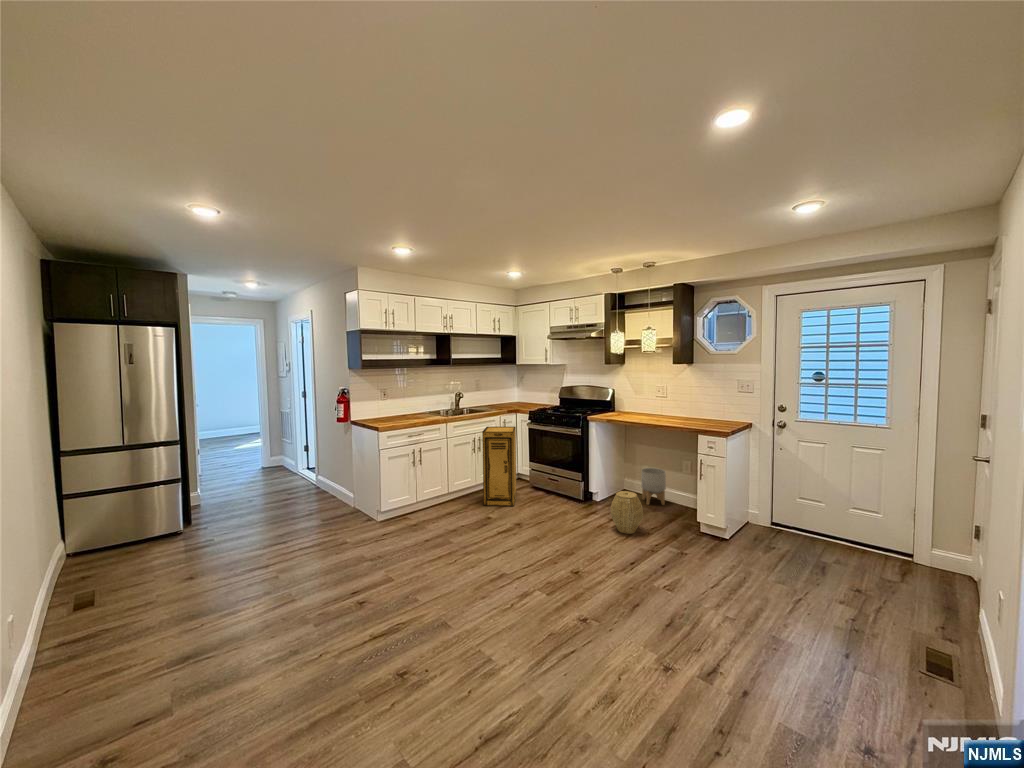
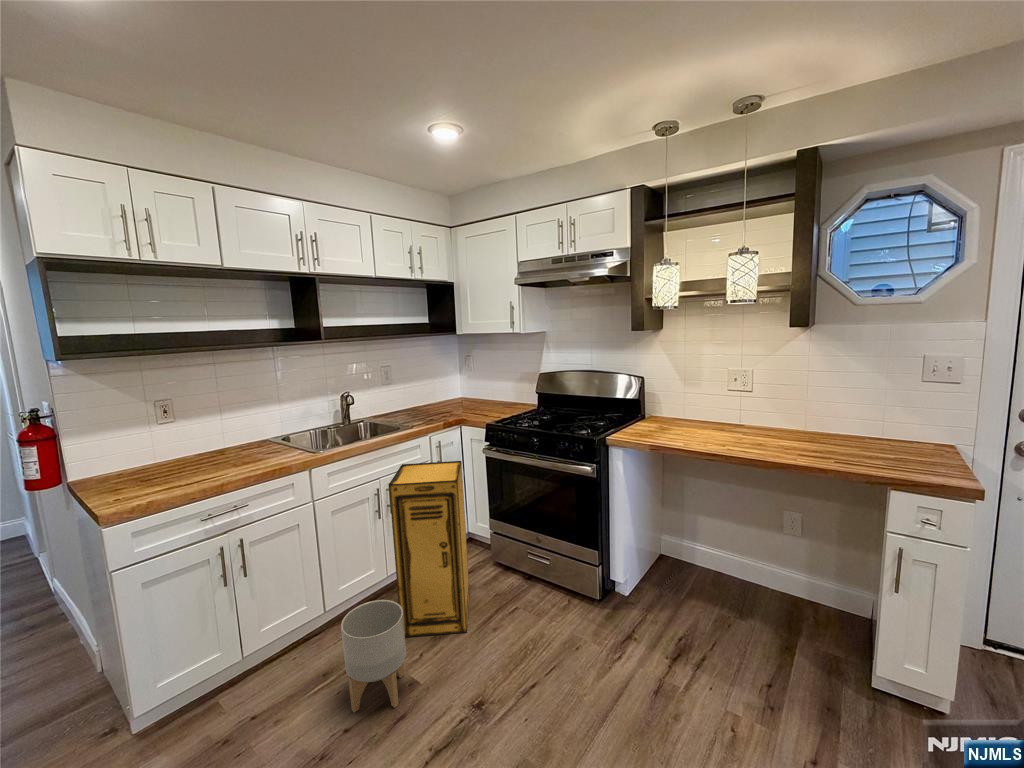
planter: present [641,468,666,505] -> present [341,600,406,712]
woven basket: present [611,491,643,534] -> none [691,613,772,723]

